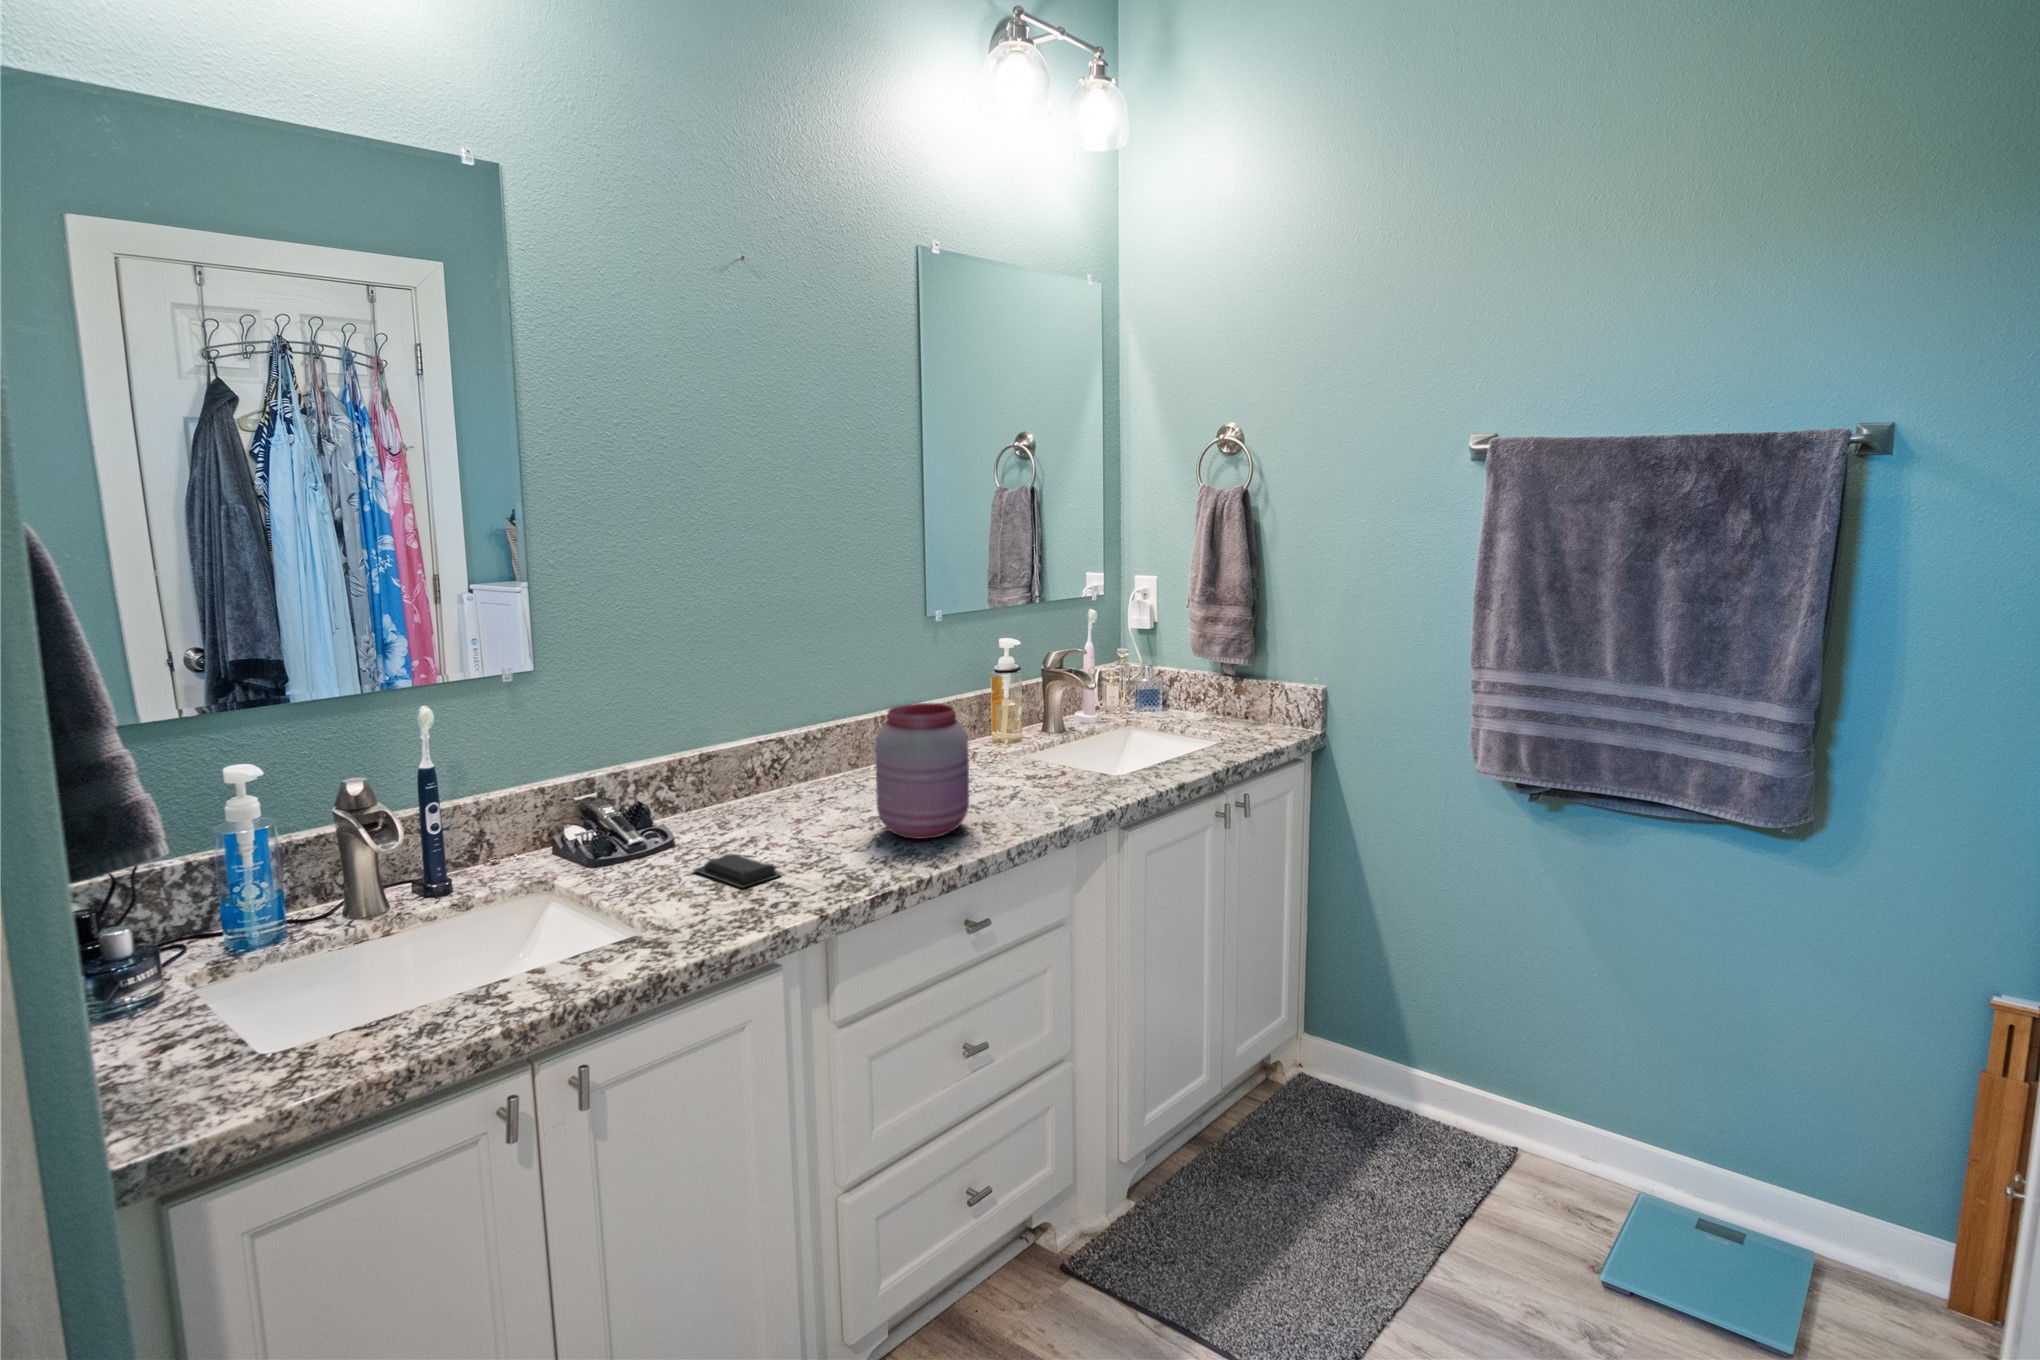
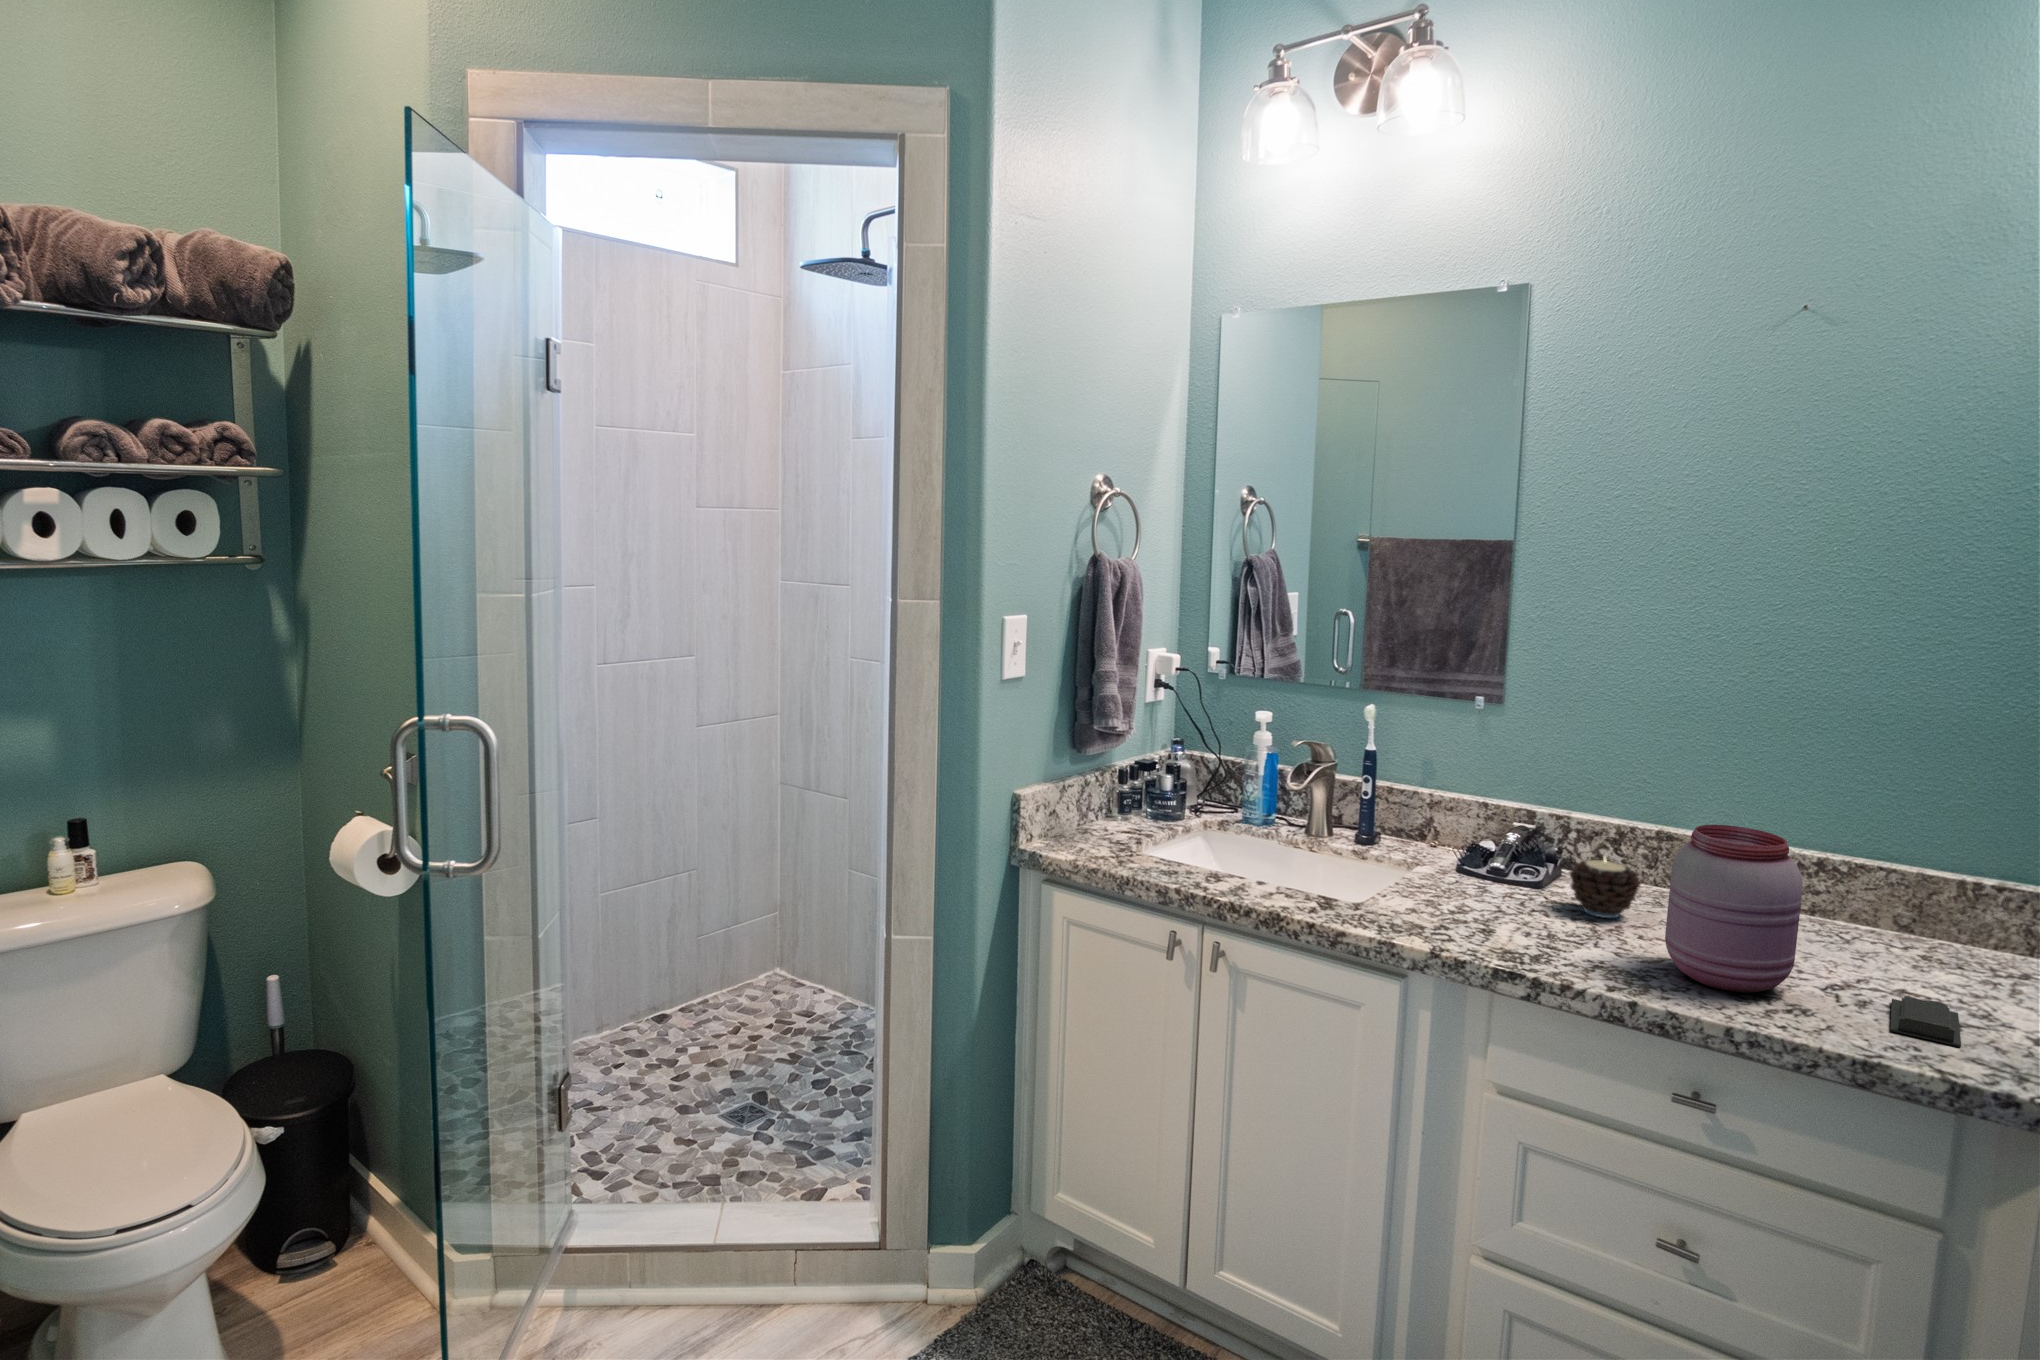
candle: none [720,780,785,842] -> present [1570,859,1641,918]
soap bar: present [694,854,781,888] -> present [1891,996,1961,1047]

